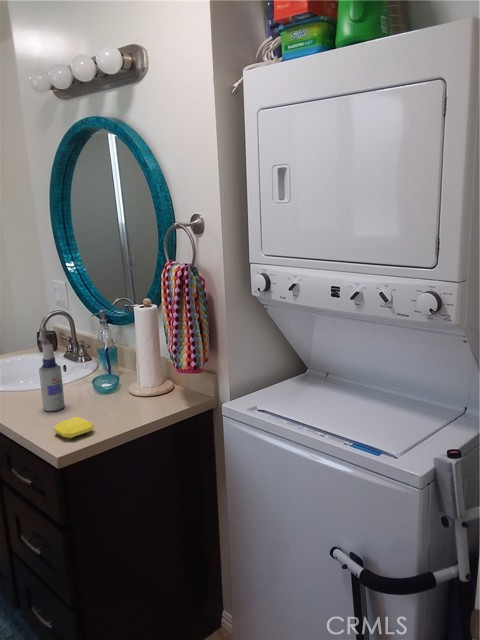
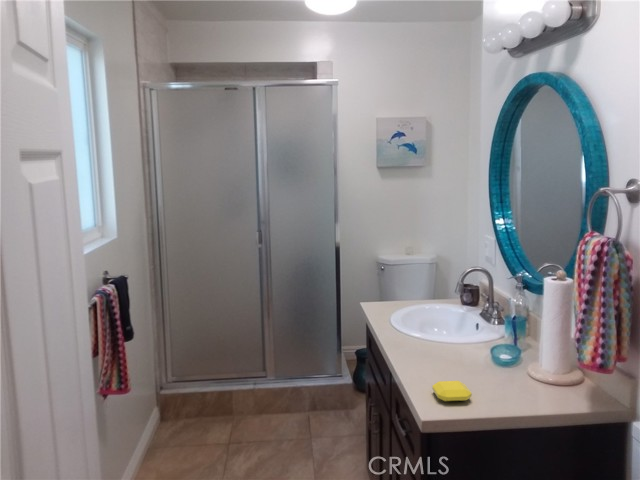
spray bottle: present [39,343,65,411] -> none [436,300,458,368]

